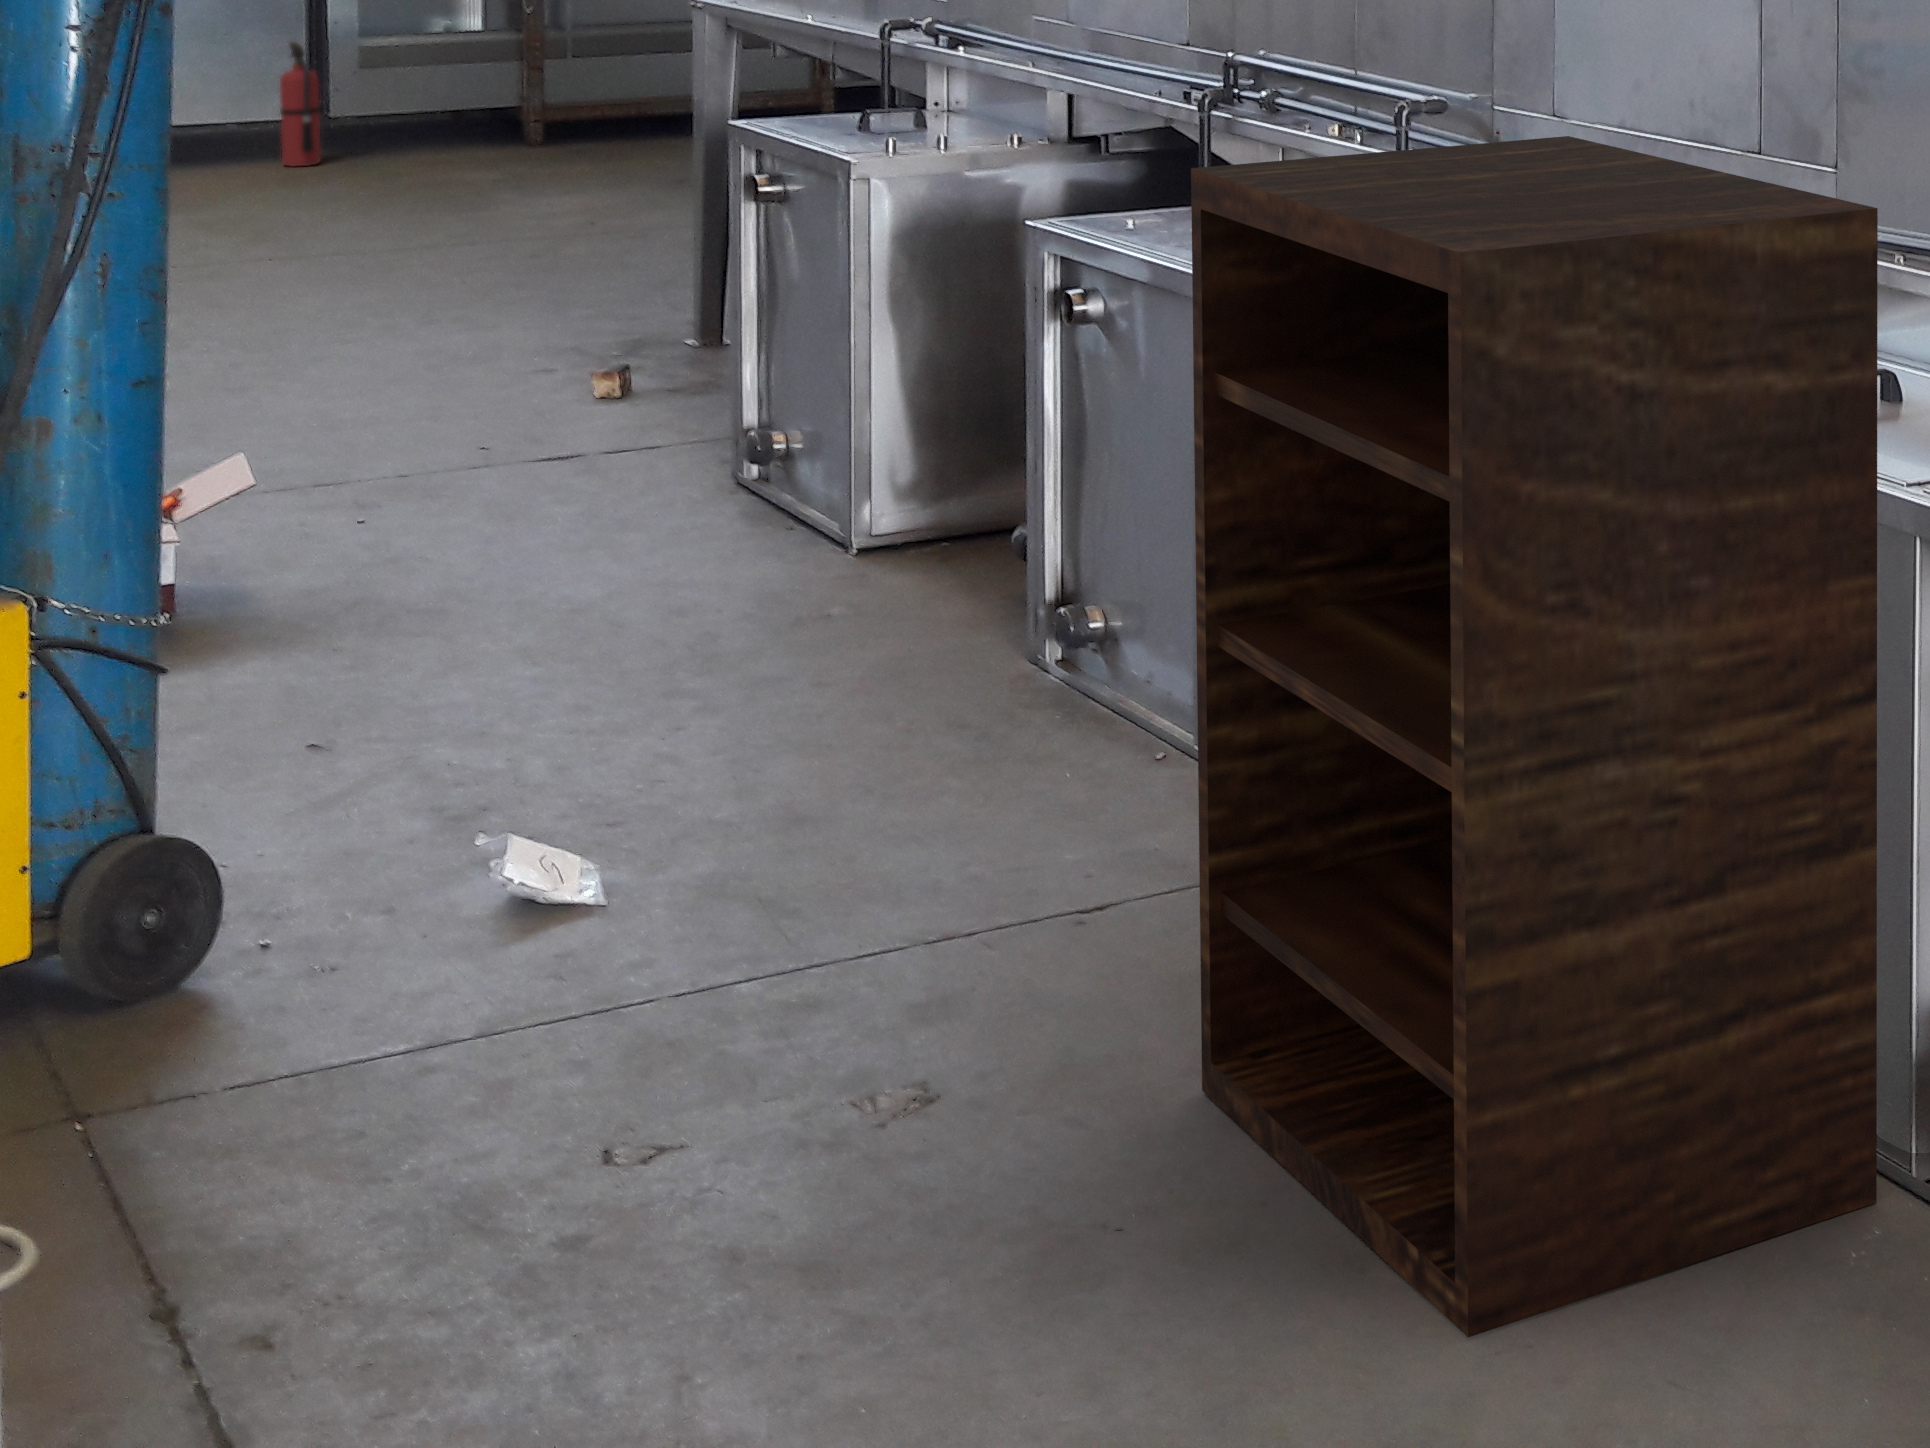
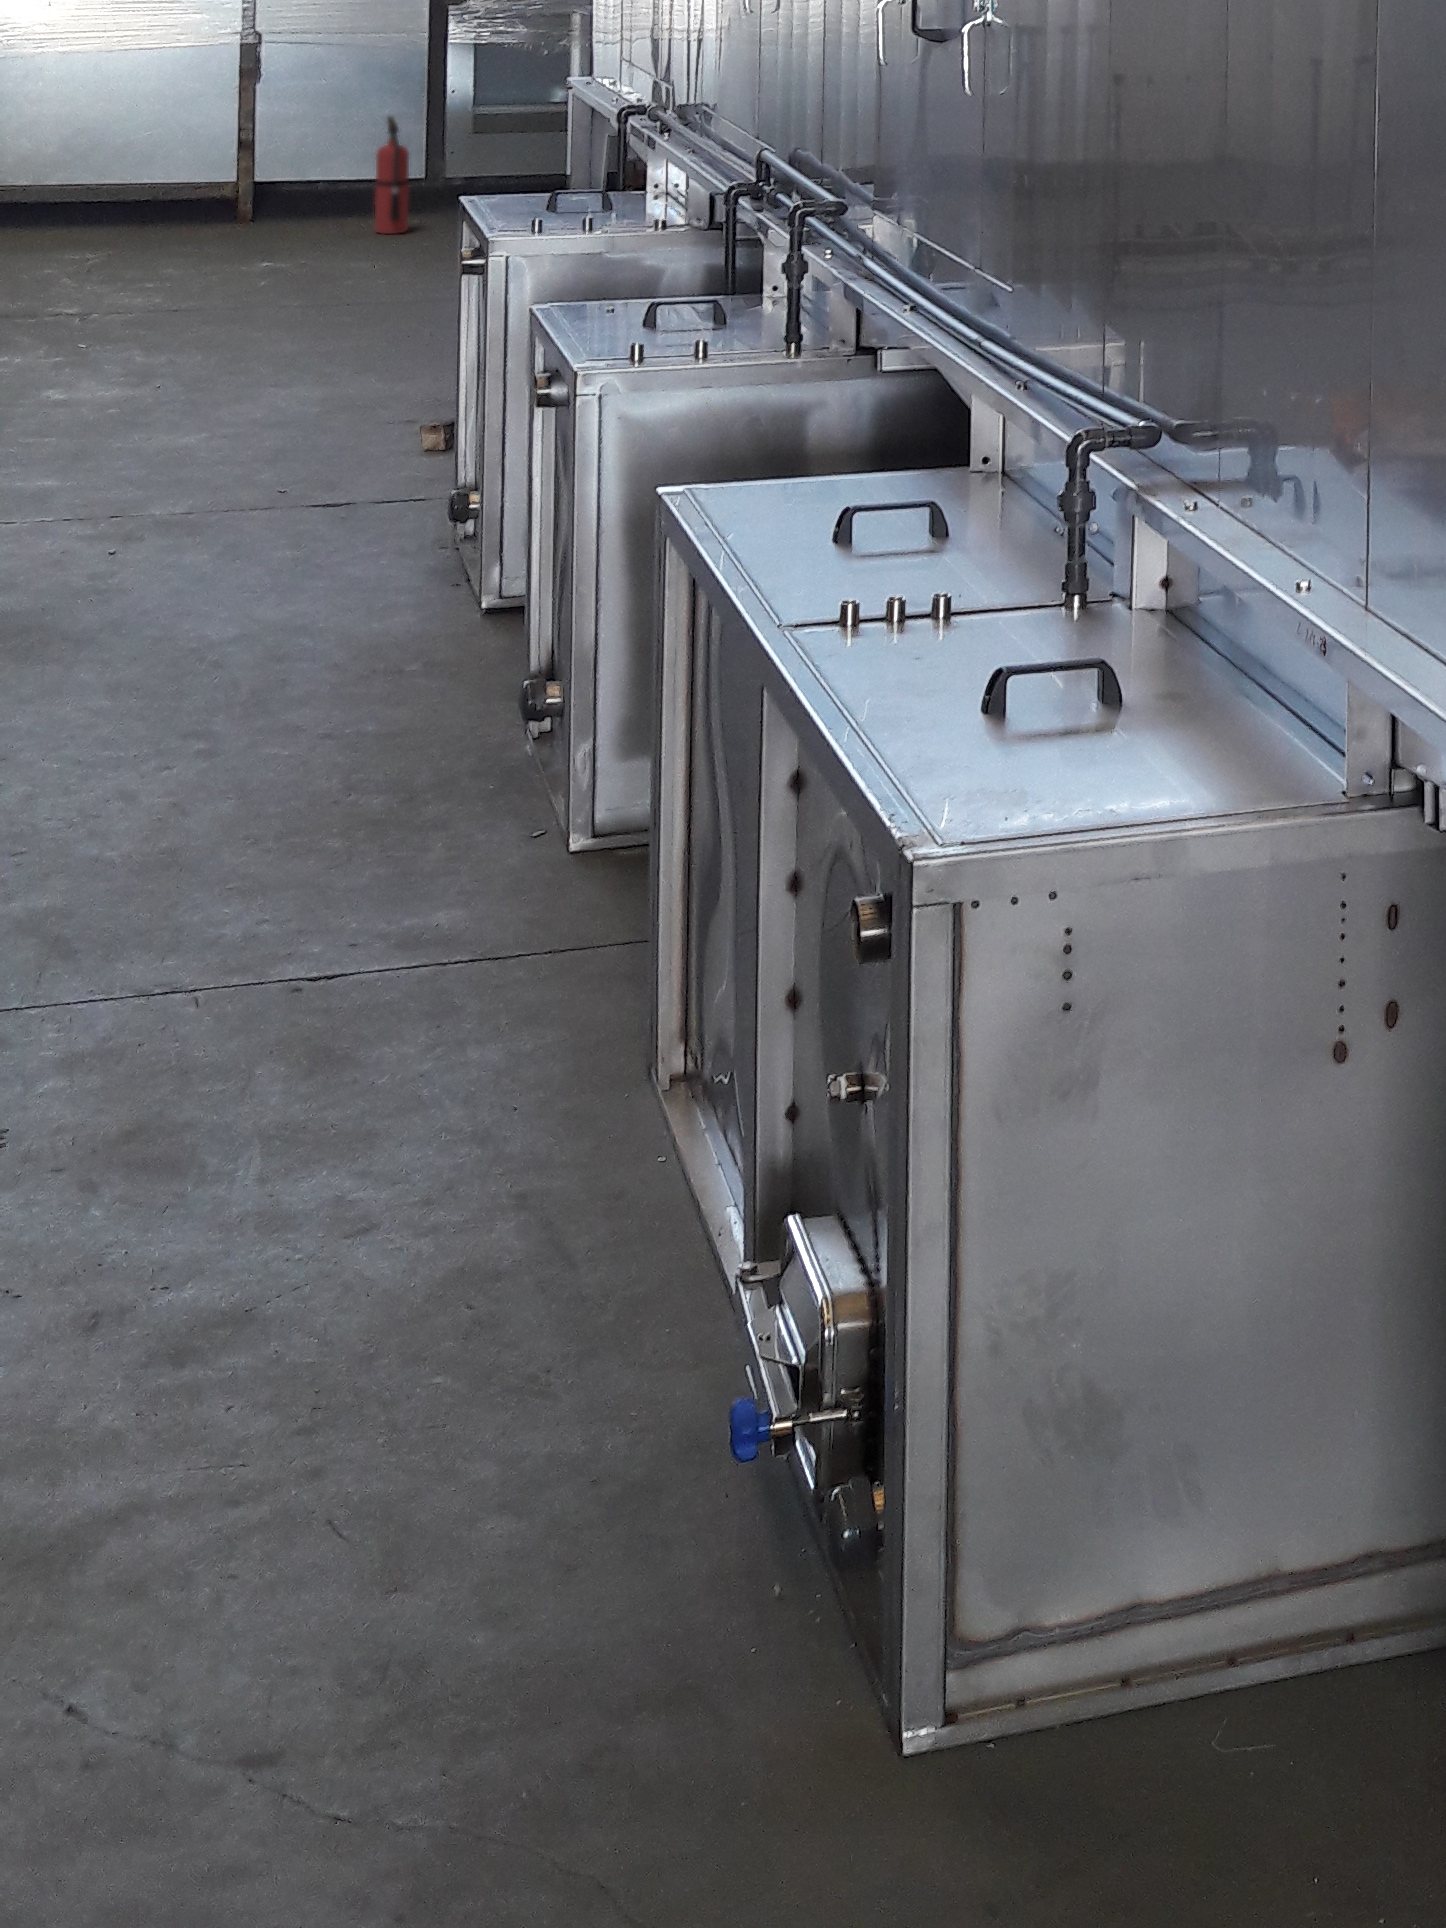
shelving unit: present [1191,136,1878,1337] -> none [209,236,740,1442]

